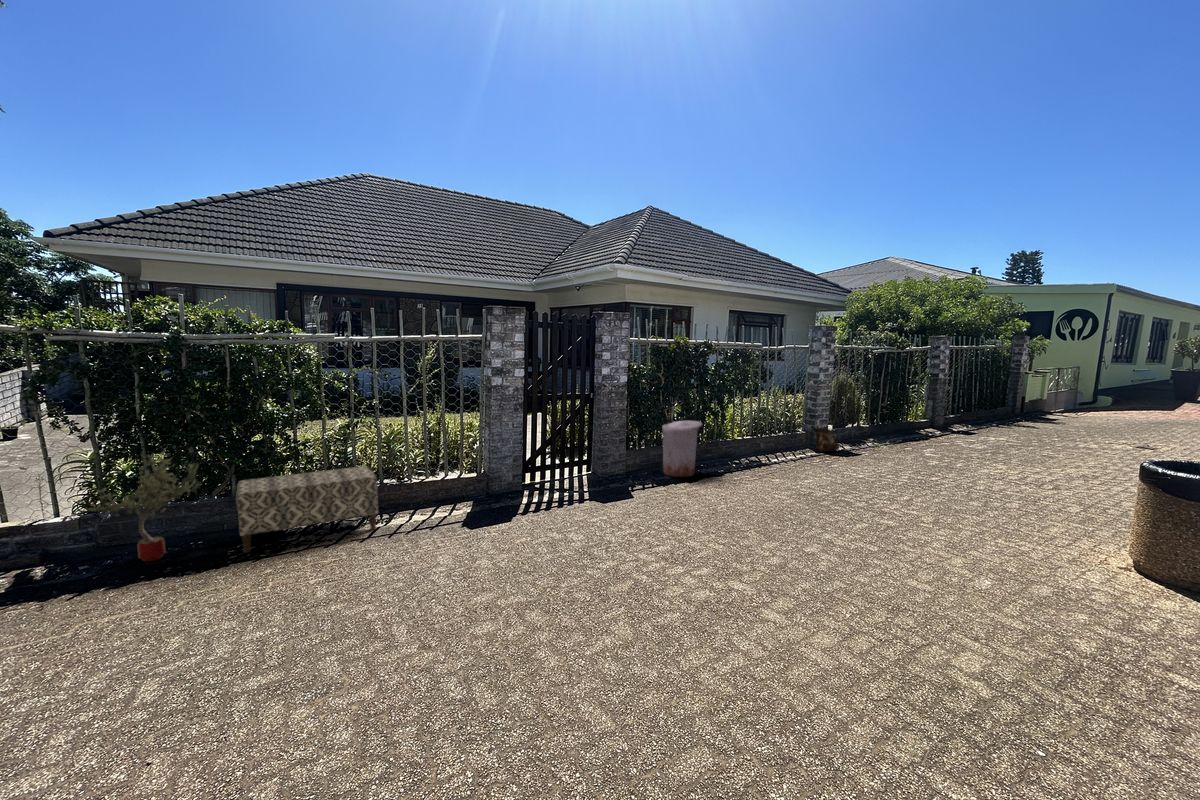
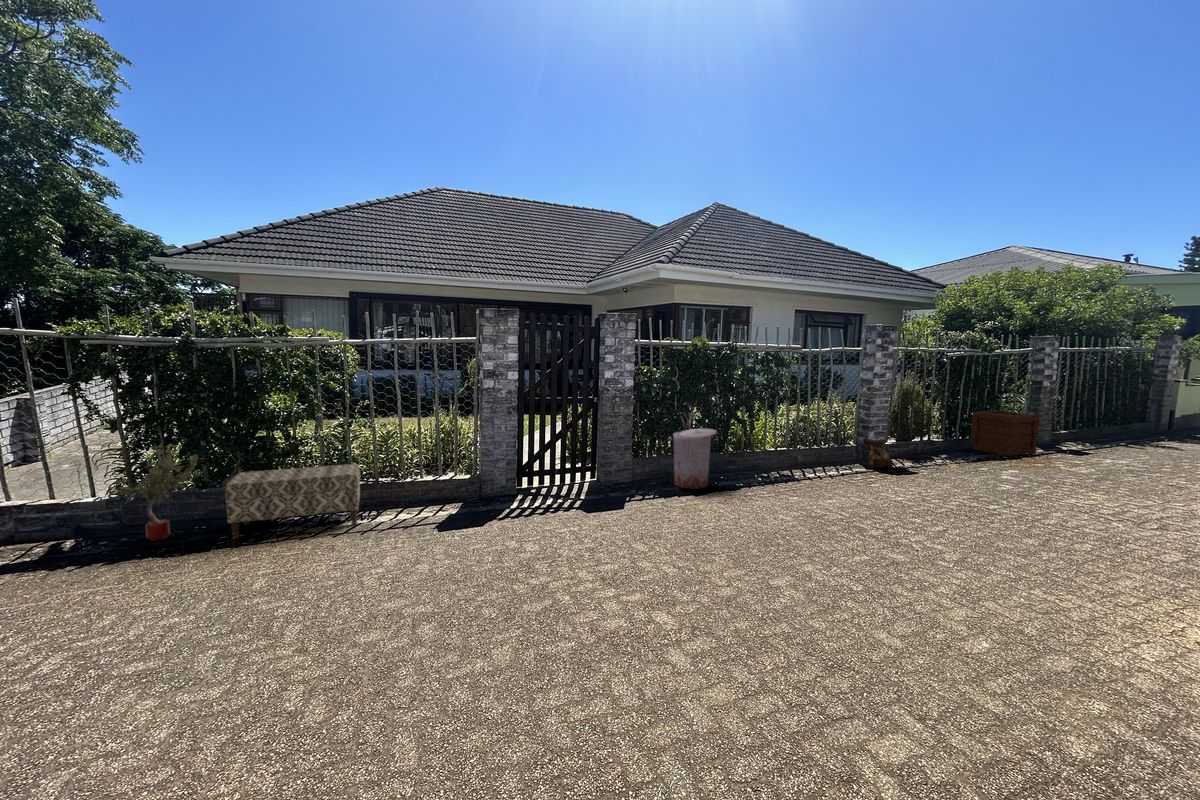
wooden crate: none [887,399,941,438] -> present [971,411,1039,456]

